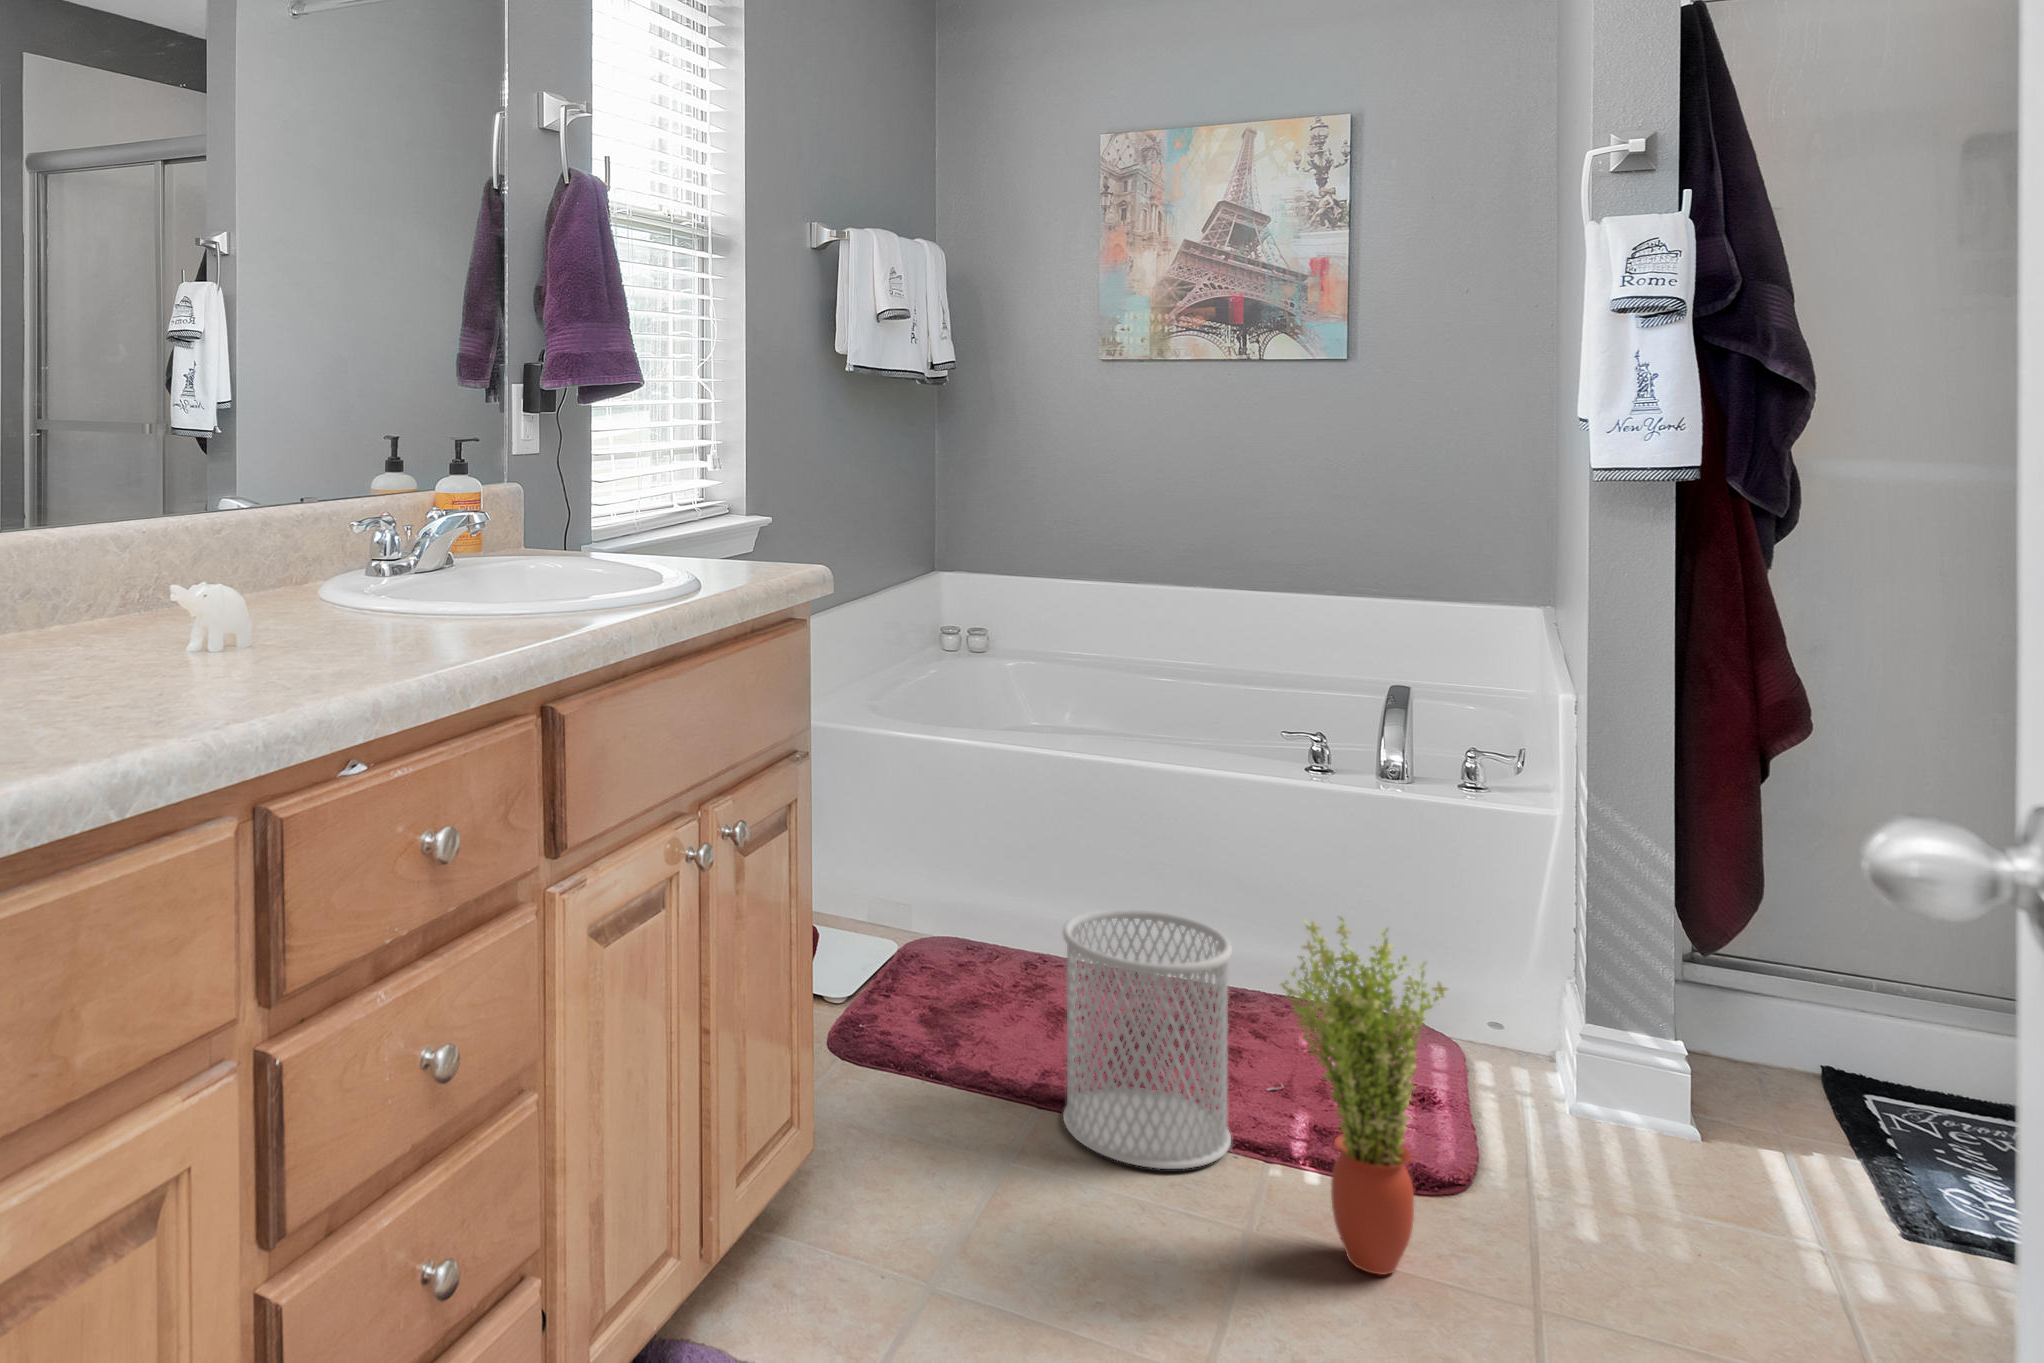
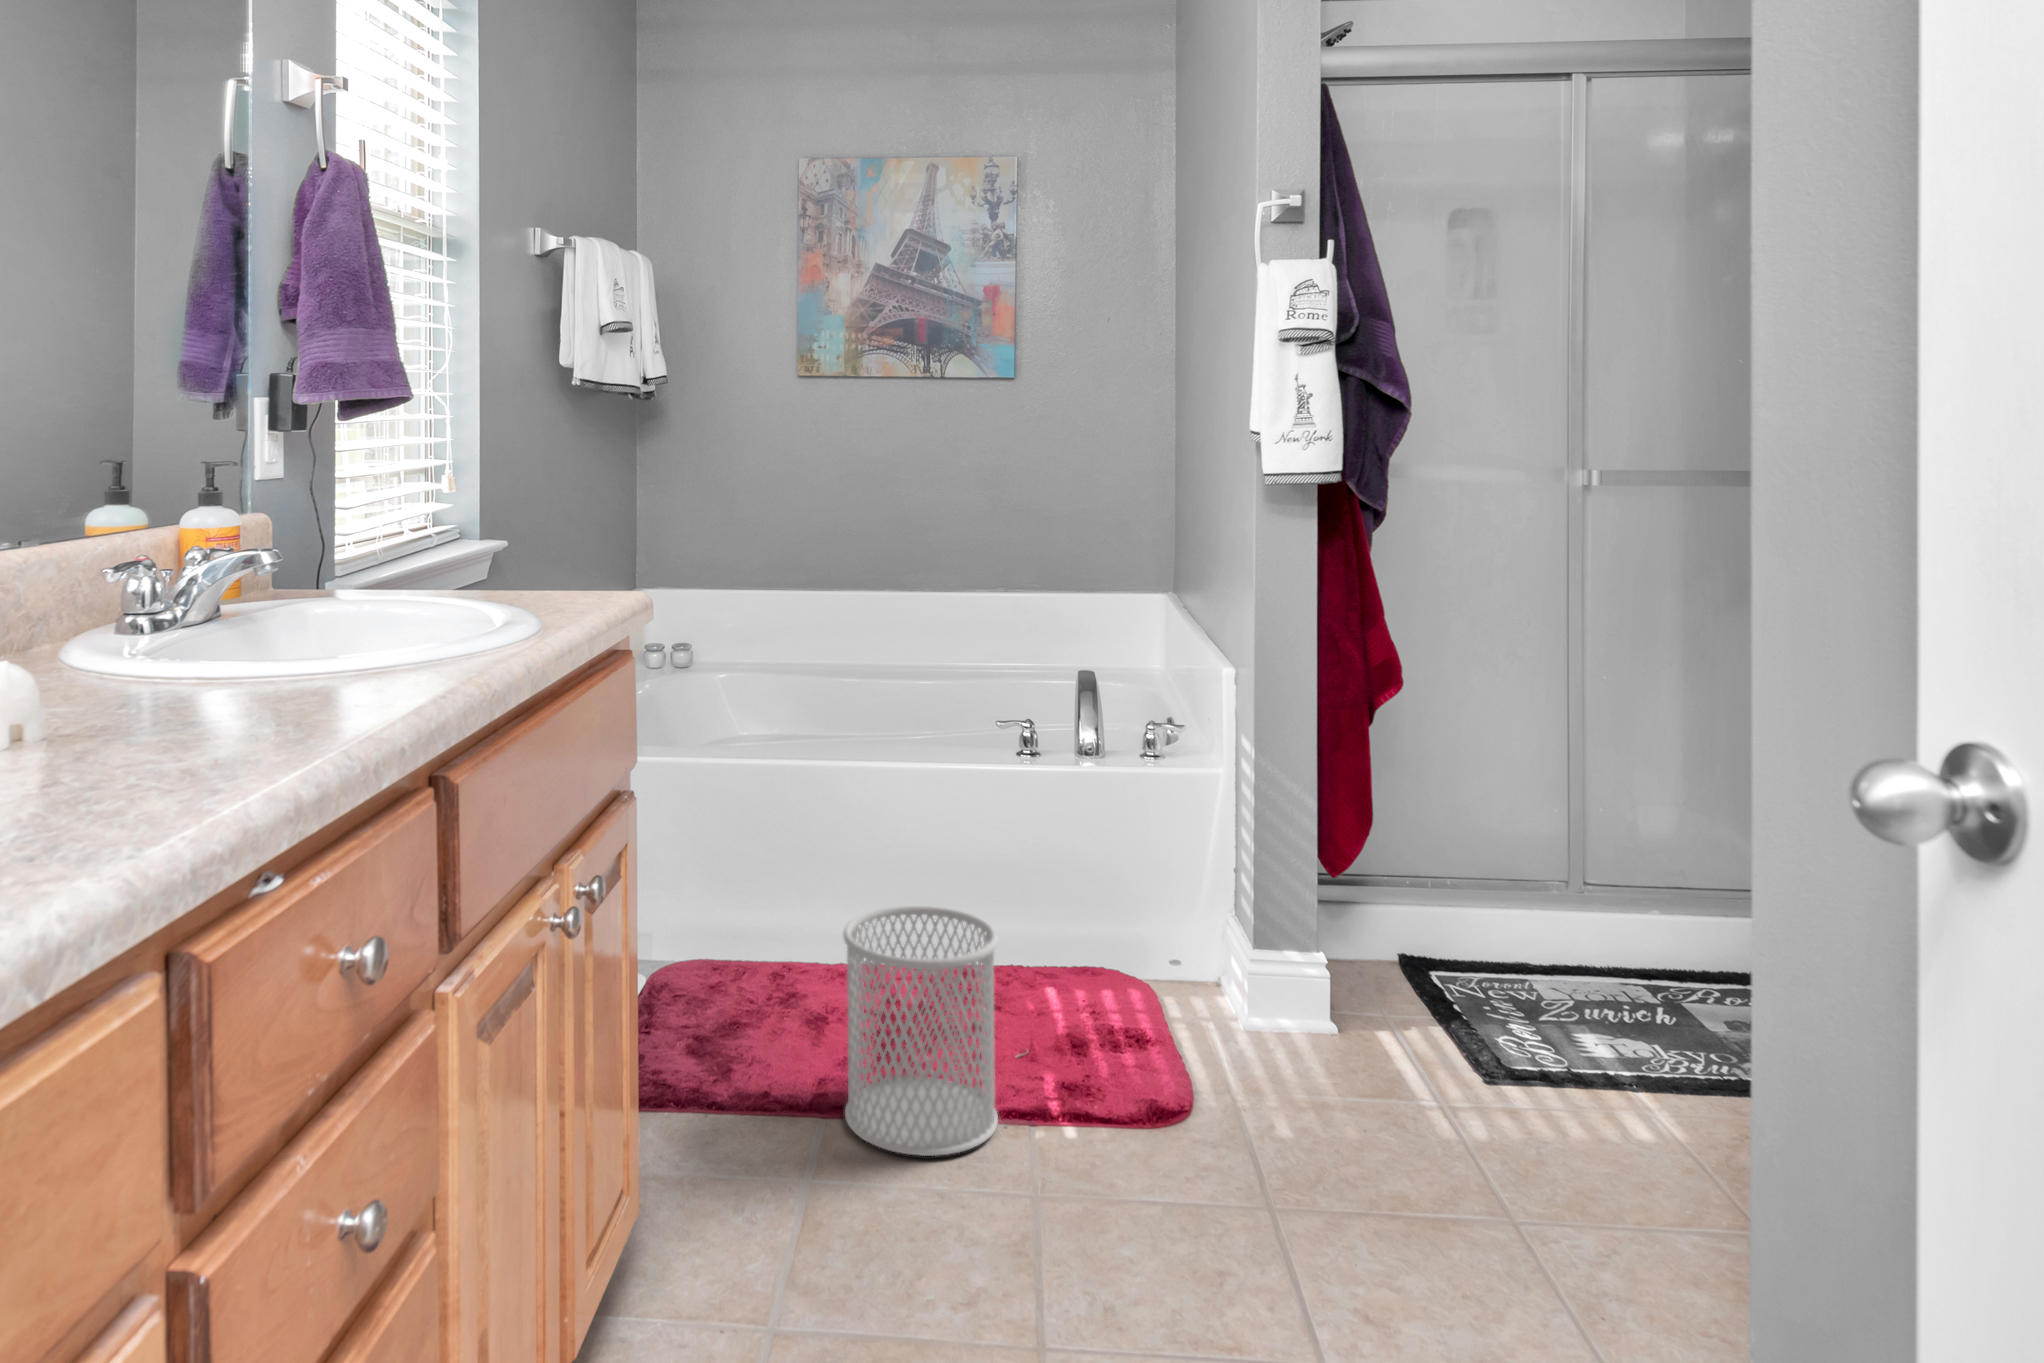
potted plant: present [1281,918,1448,1275] -> none [1064,896,1207,1222]

